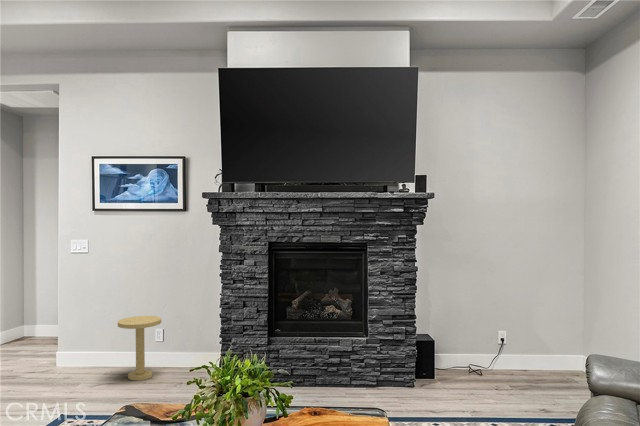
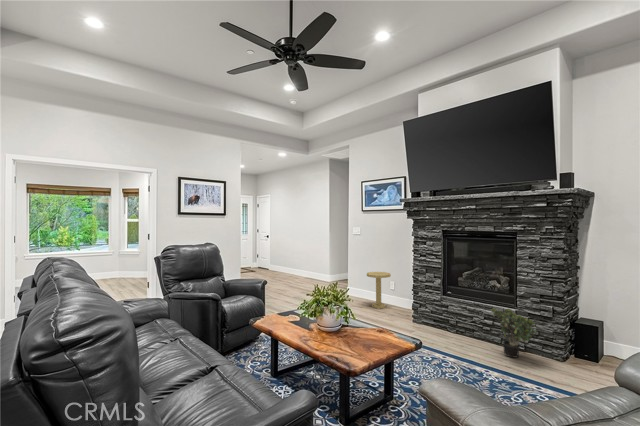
potted plant: none [348,338,398,398] -> present [491,308,536,357]

